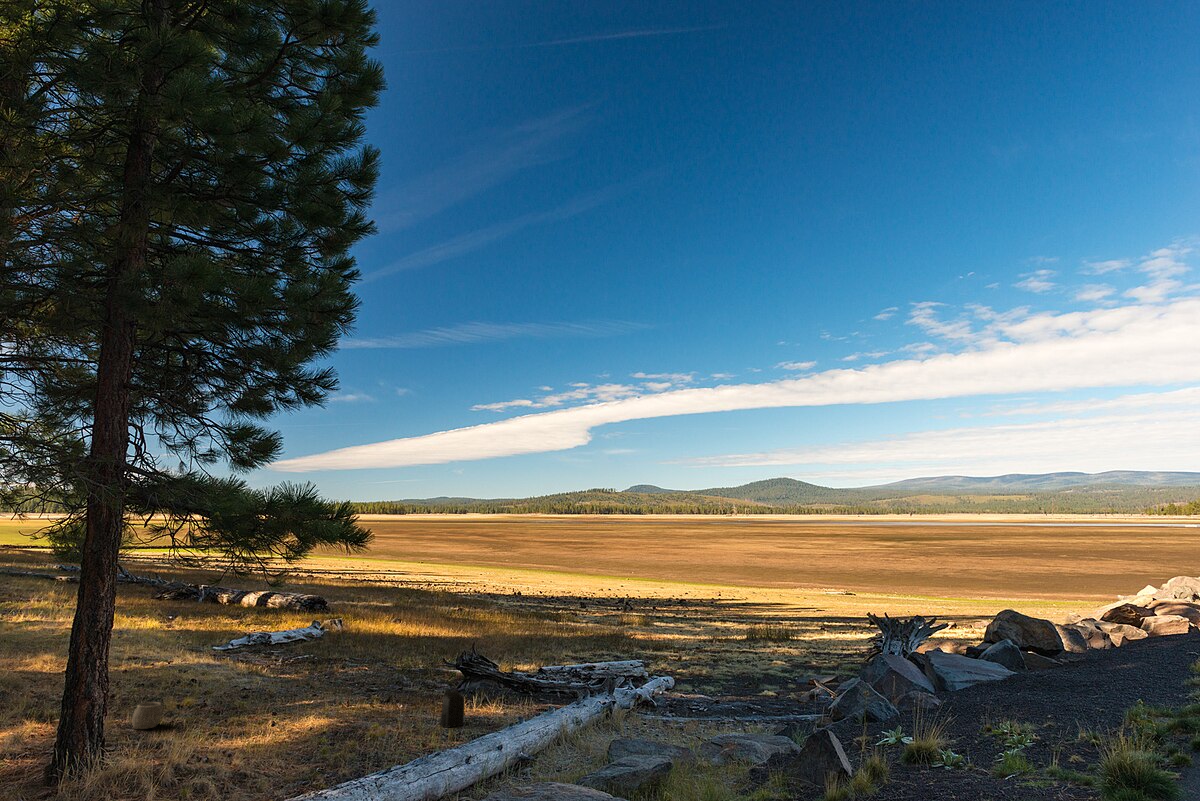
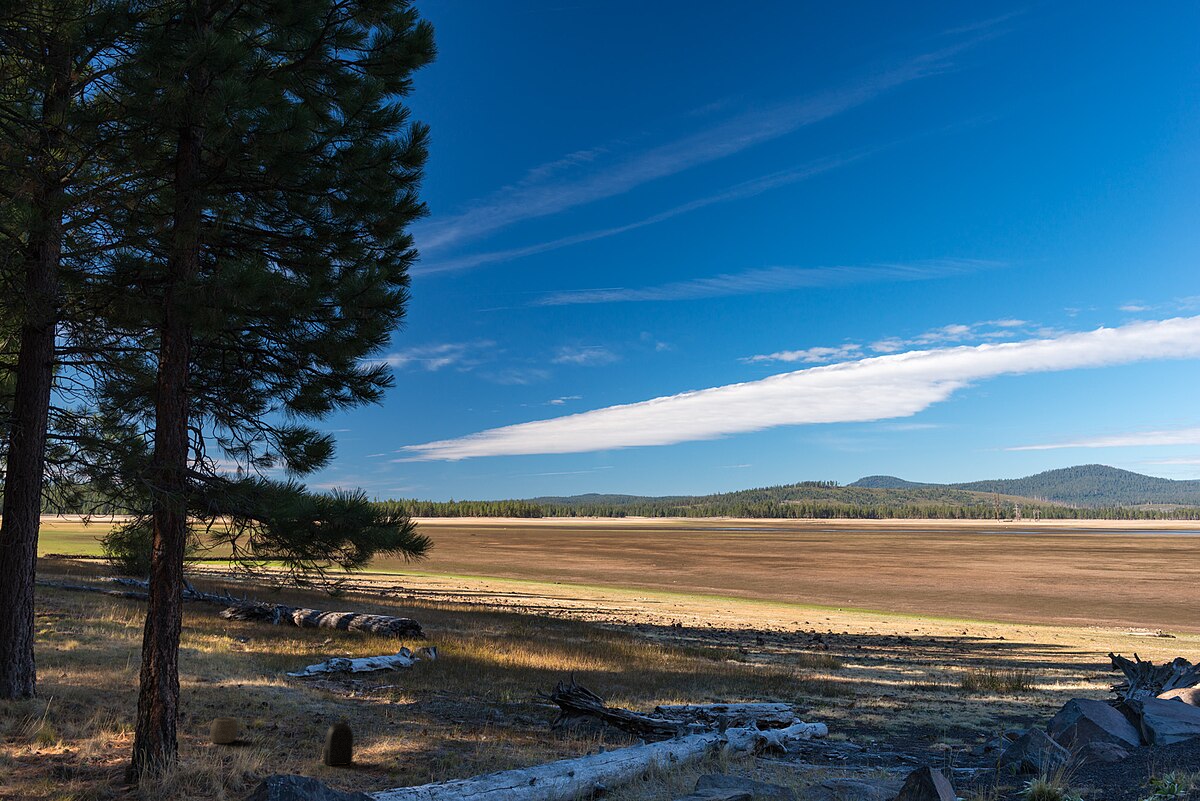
backpack: present [440,690,465,727] -> present [323,723,353,765]

